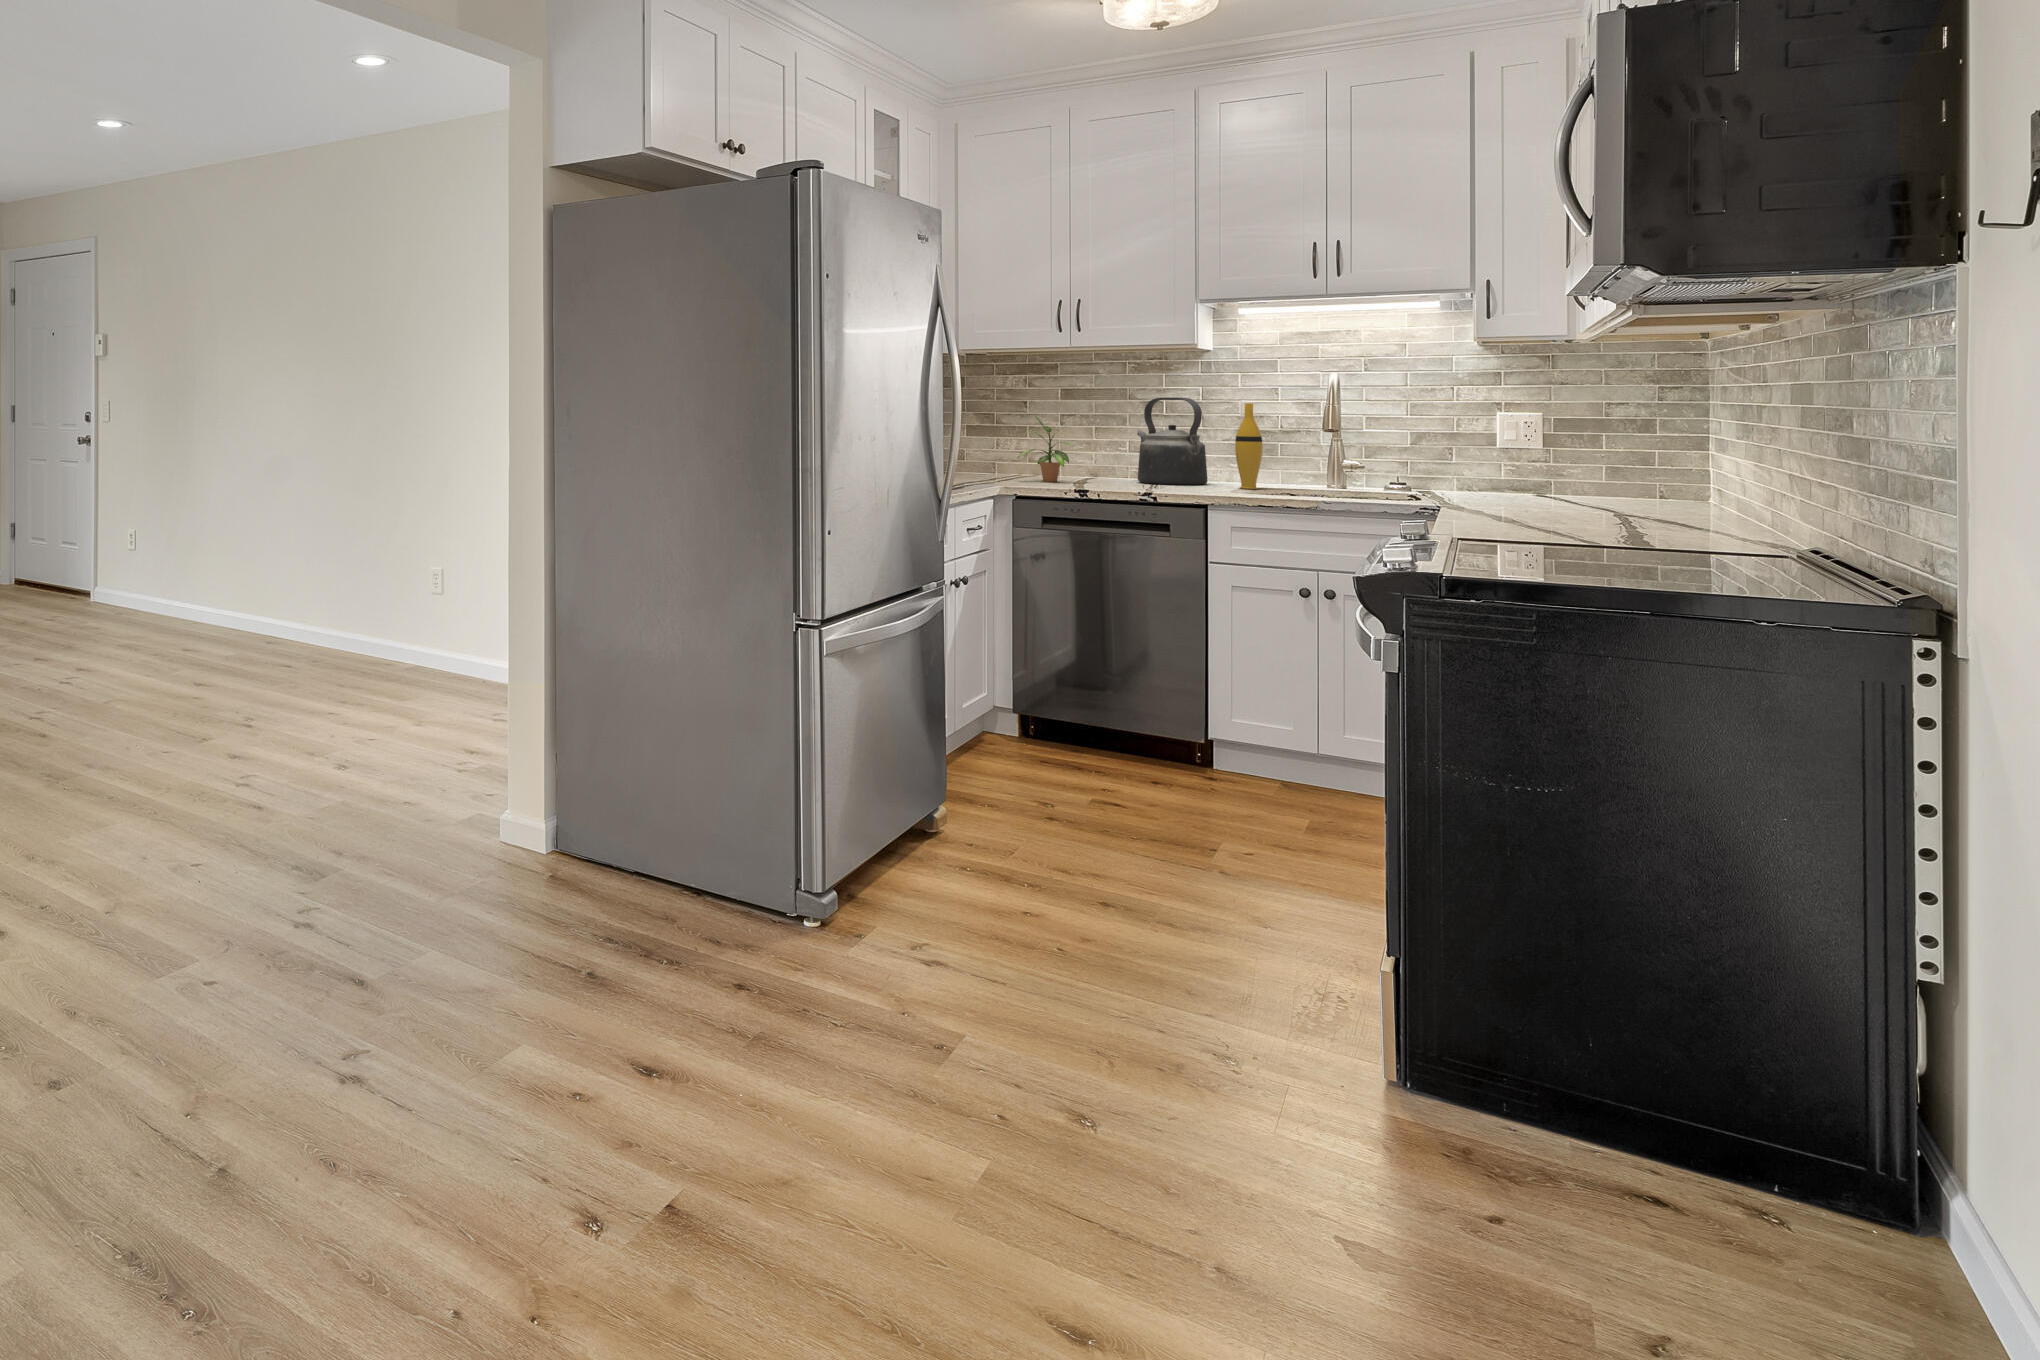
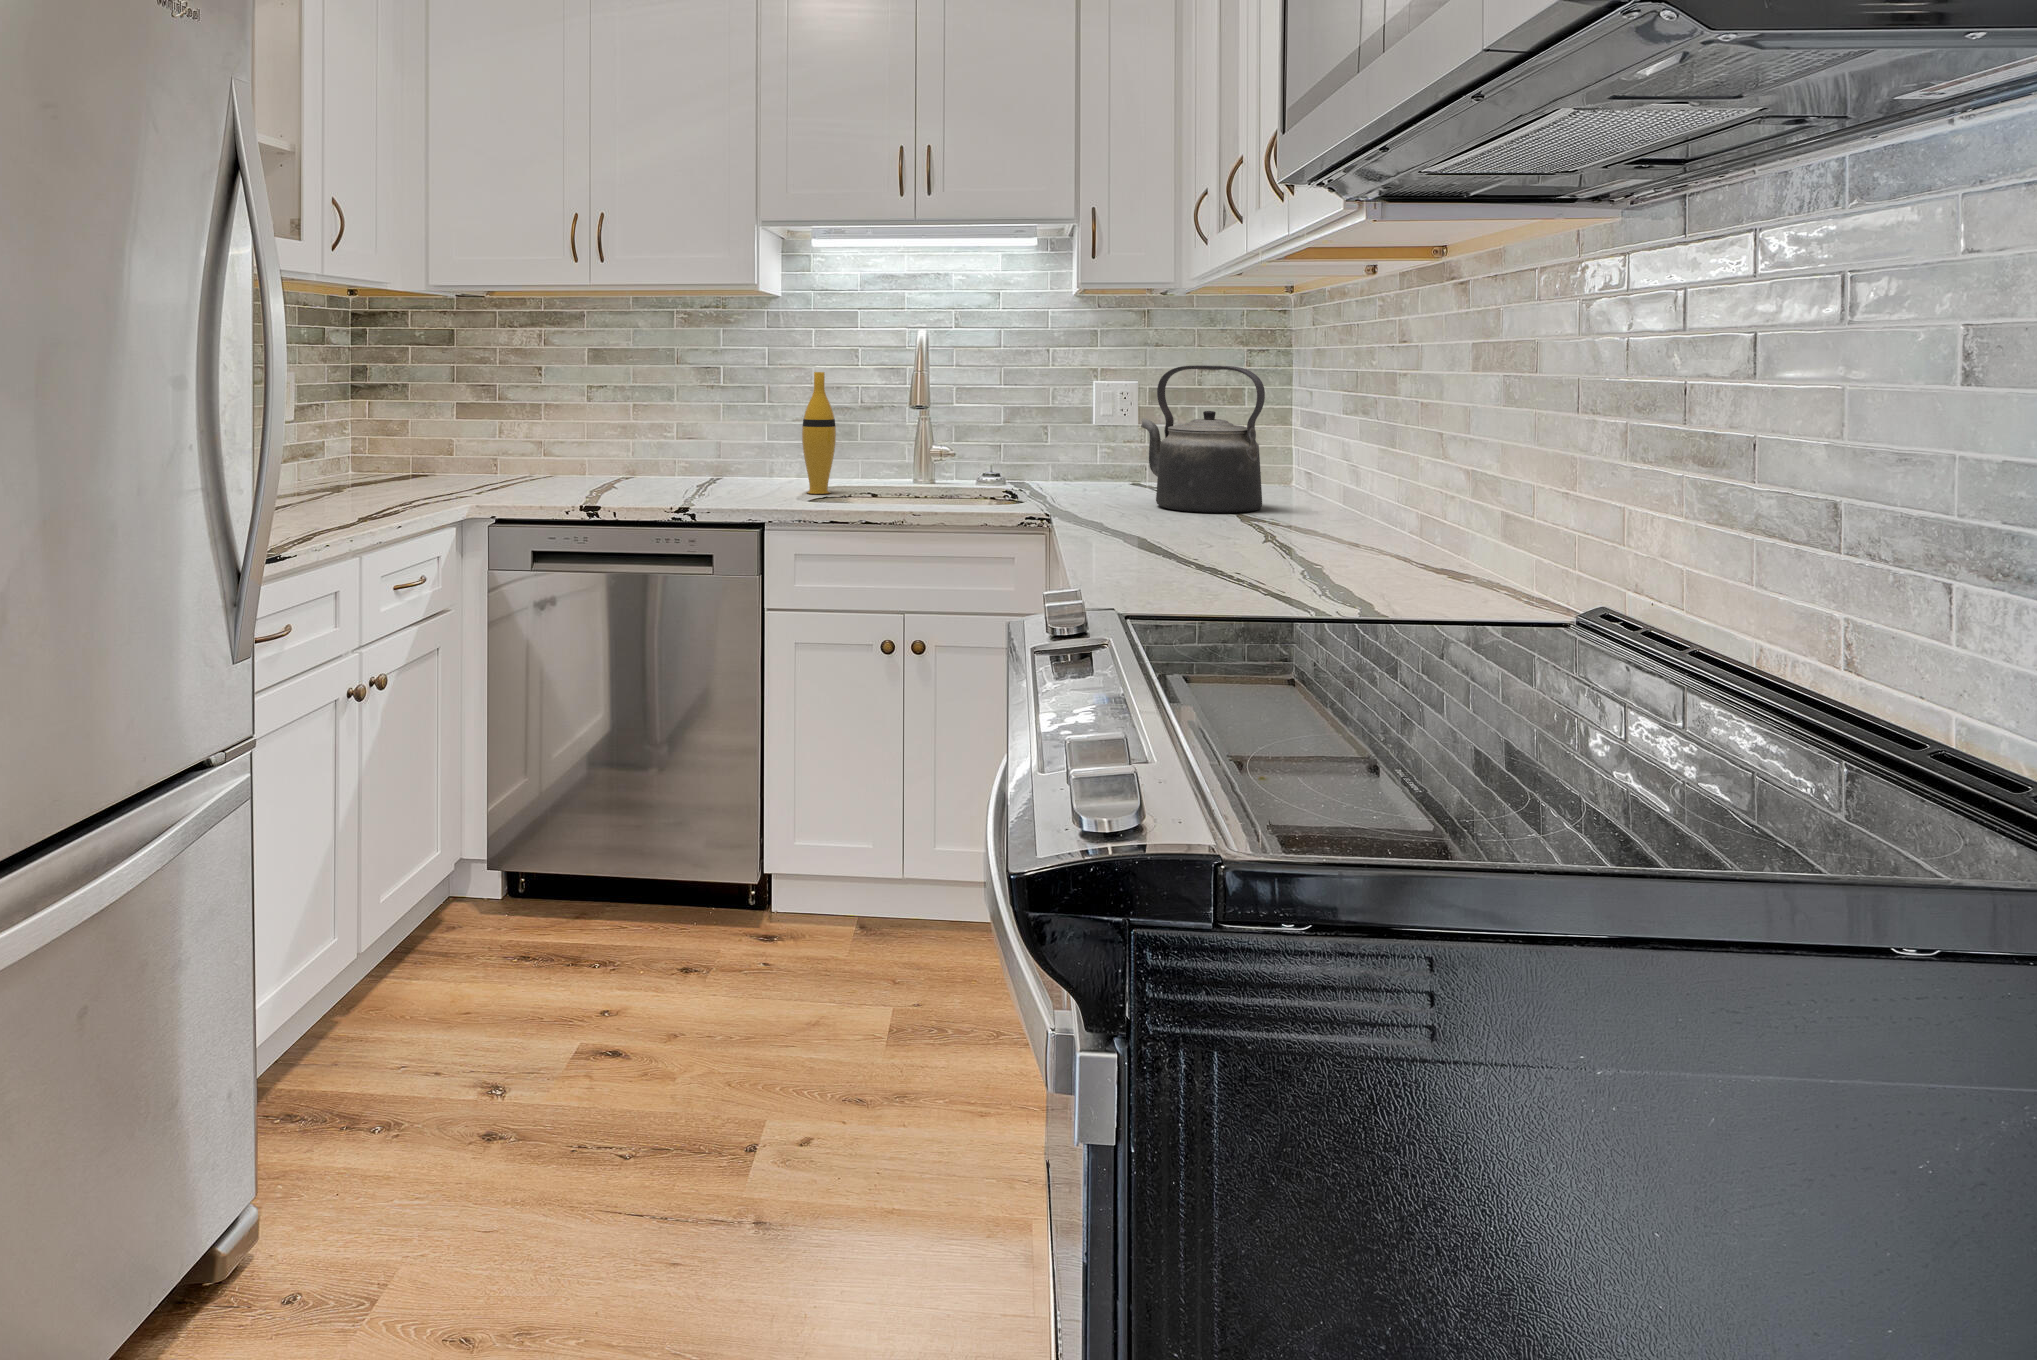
kettle: present [1137,398,1208,485] -> present [1141,365,1265,513]
potted plant: present [1017,414,1074,482] -> none [505,384,595,492]

